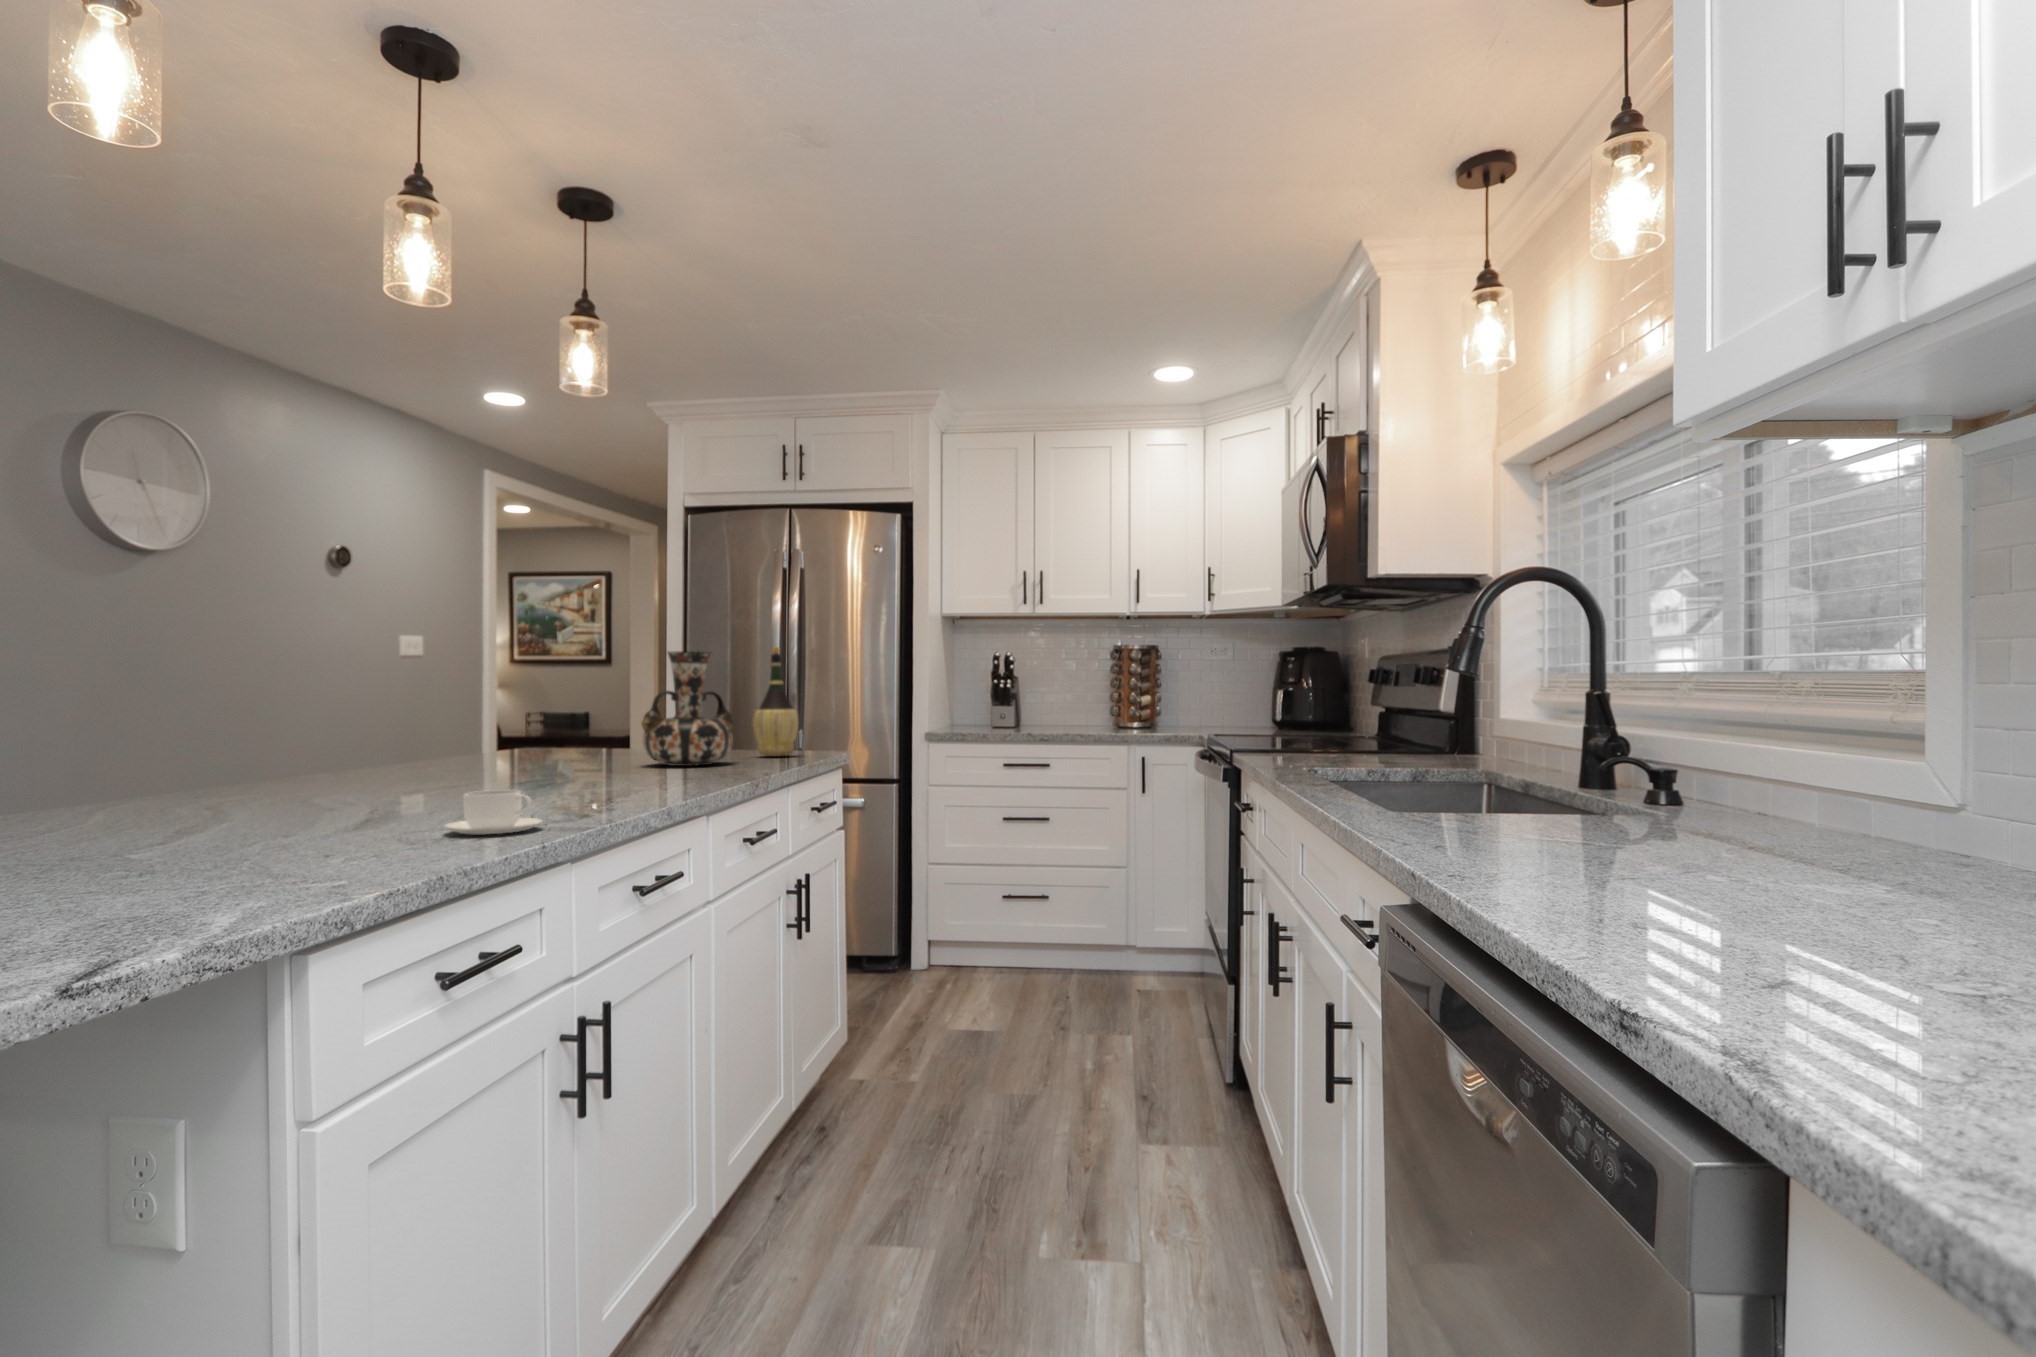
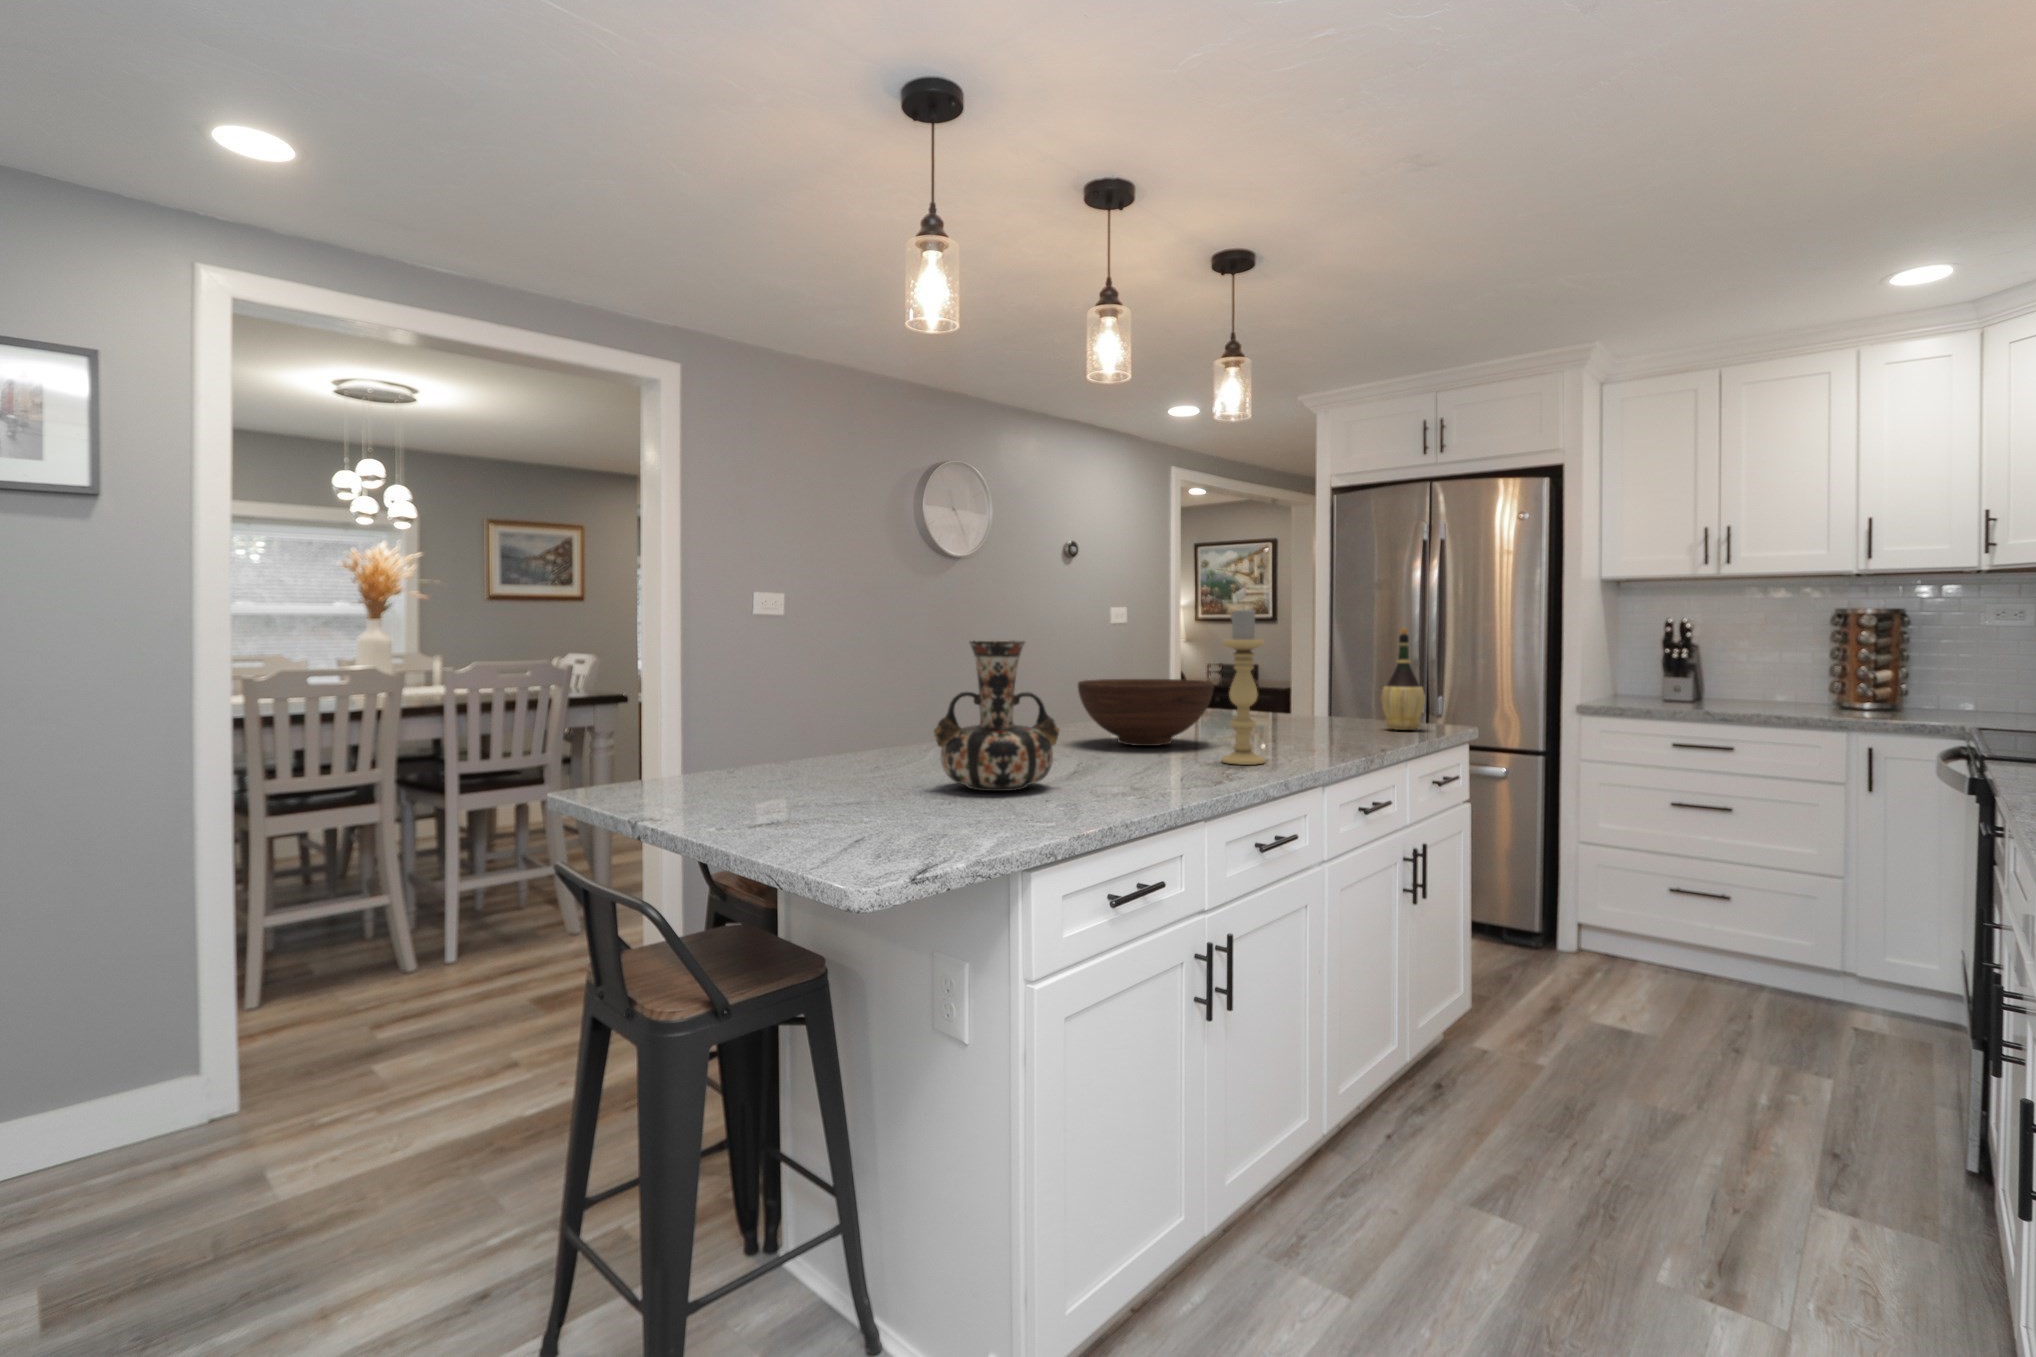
candle holder: none [581,602,637,795] -> present [1222,609,1265,765]
decorative vase: present [641,651,734,766] -> present [934,641,1059,791]
fruit bowl: none [367,701,564,785] -> present [1078,679,1214,746]
coffee cup: present [445,790,542,834] -> none [1118,762,1184,796]

